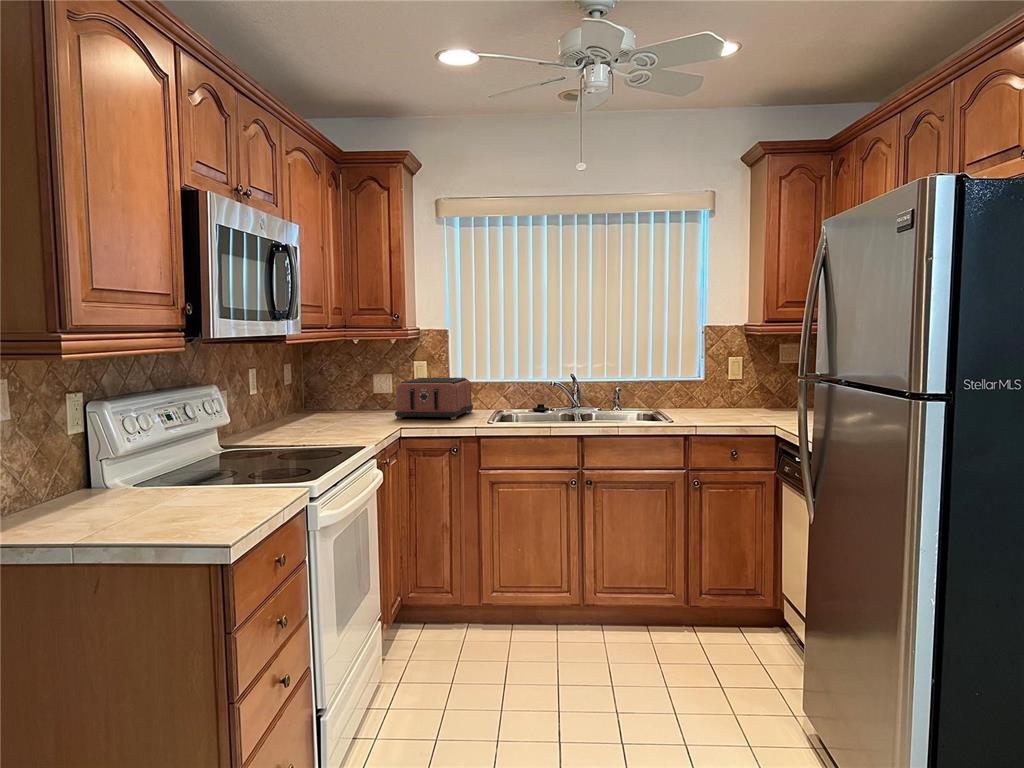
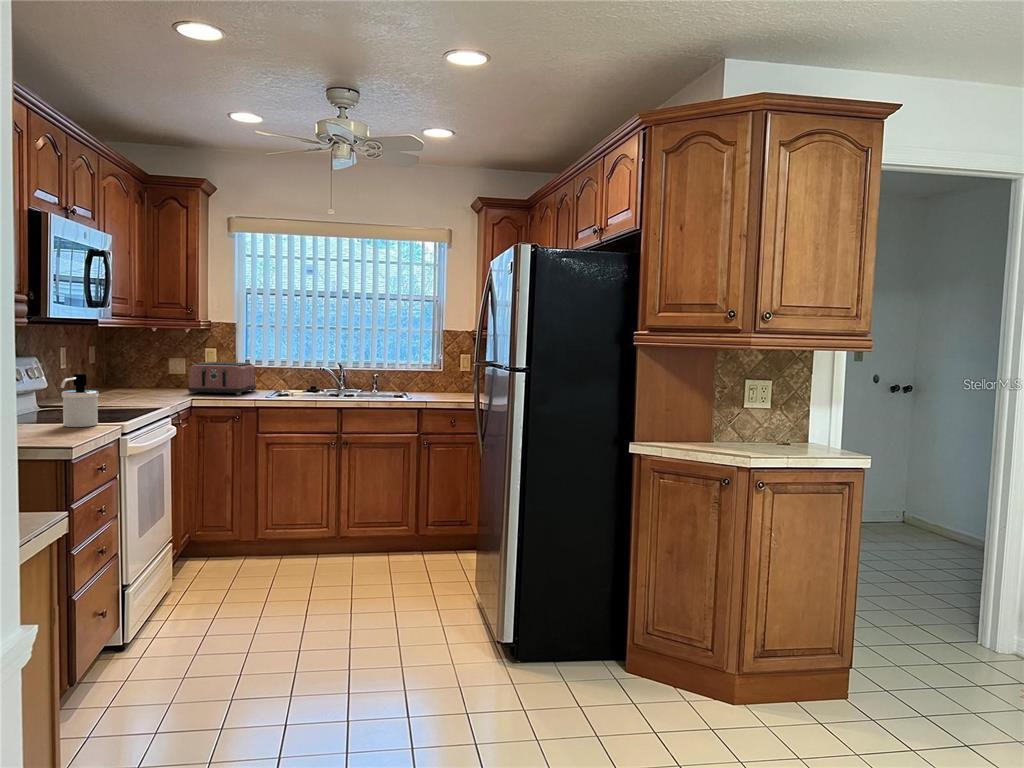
soap dispenser: none [225,415,278,490] -> present [61,374,99,427]

